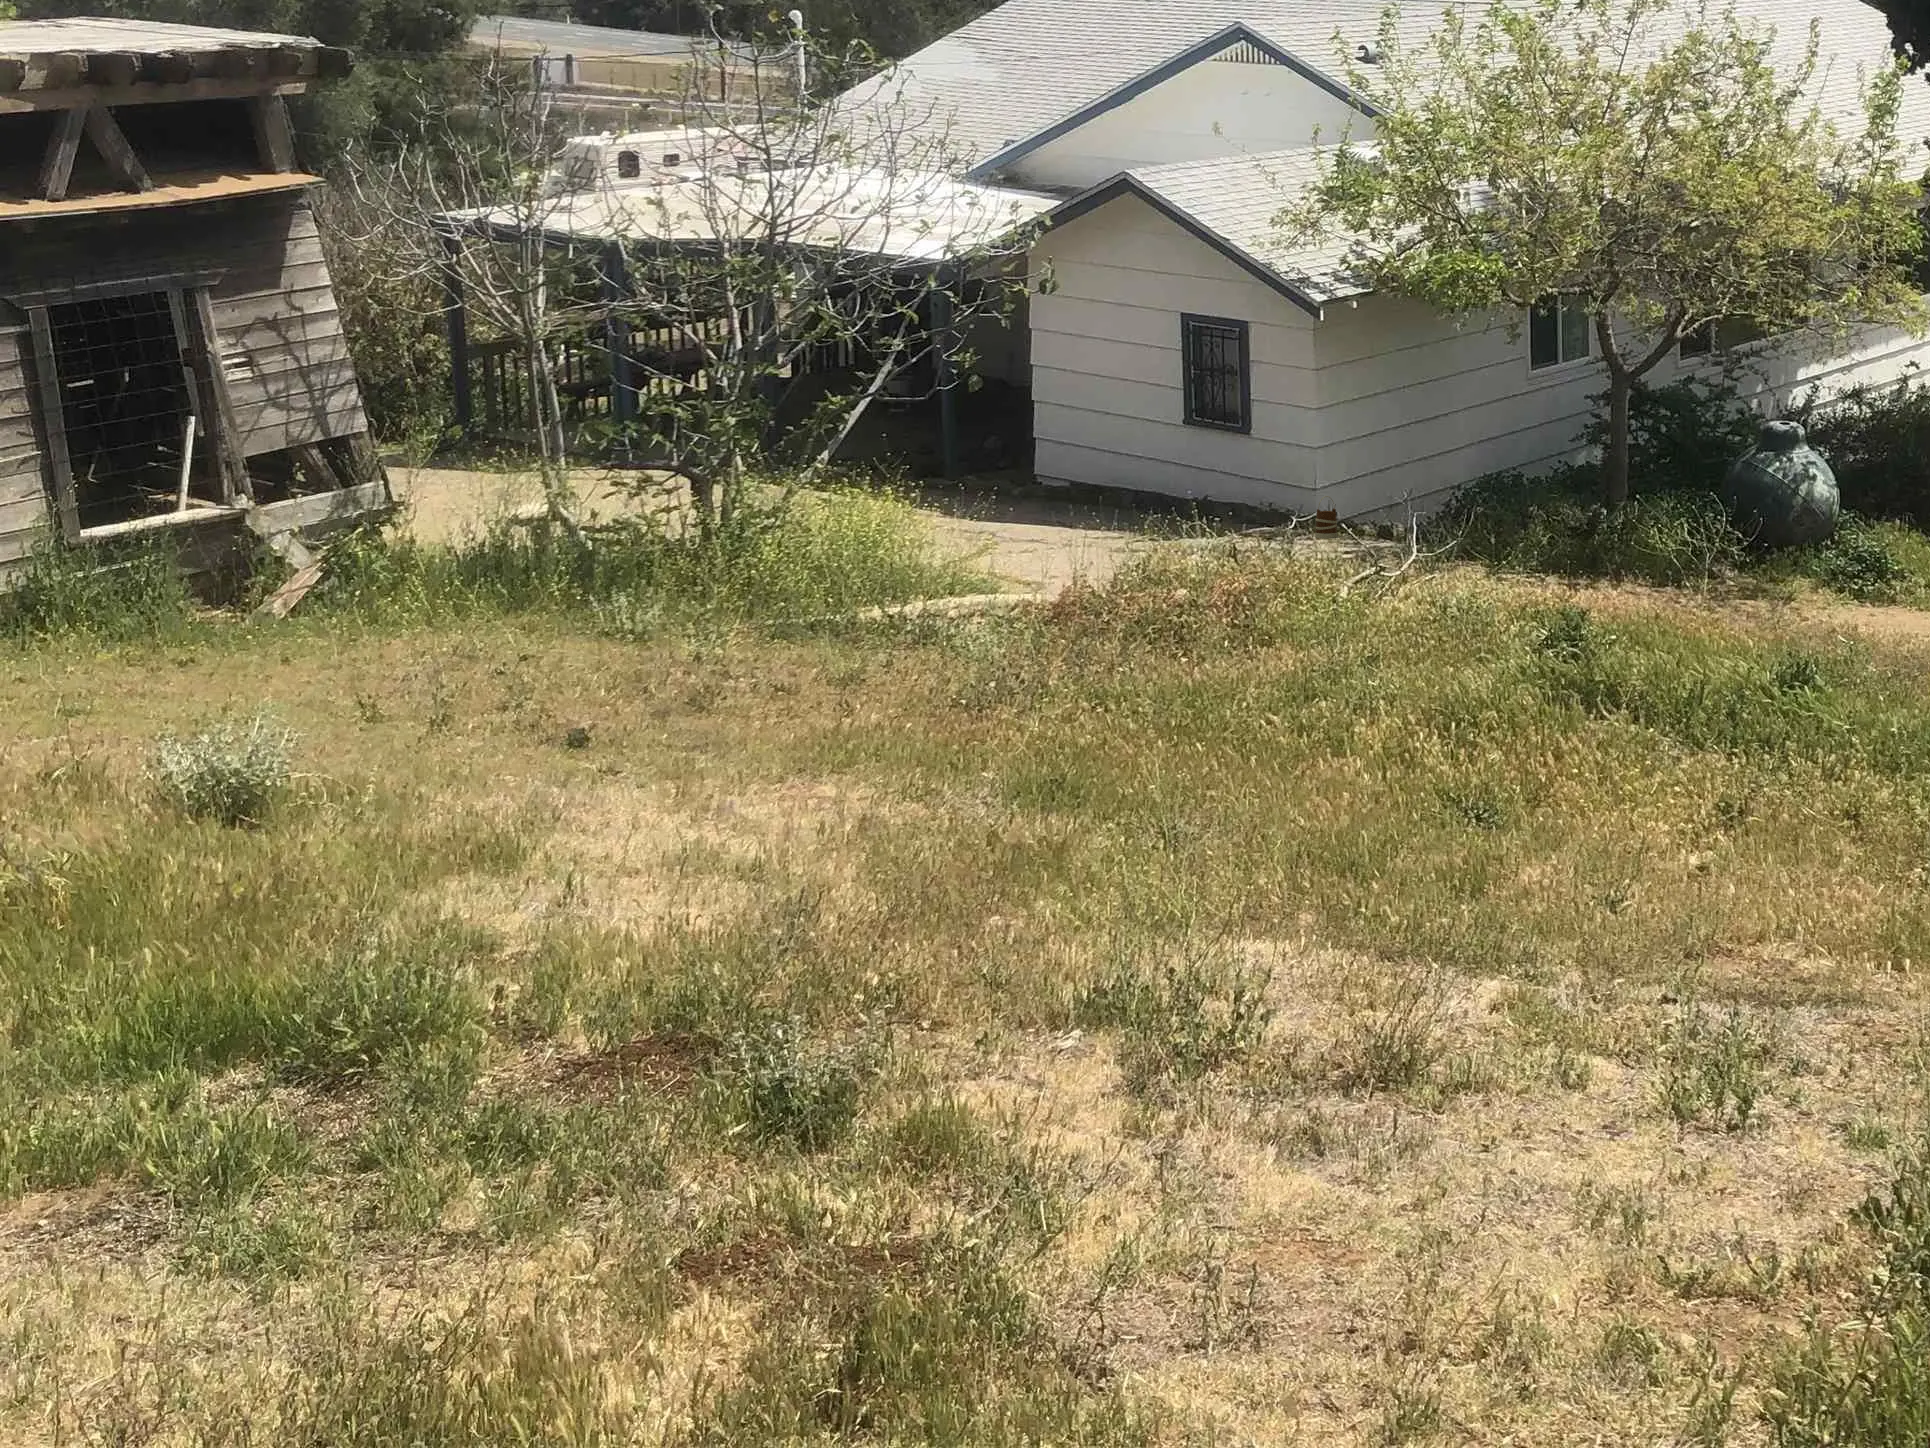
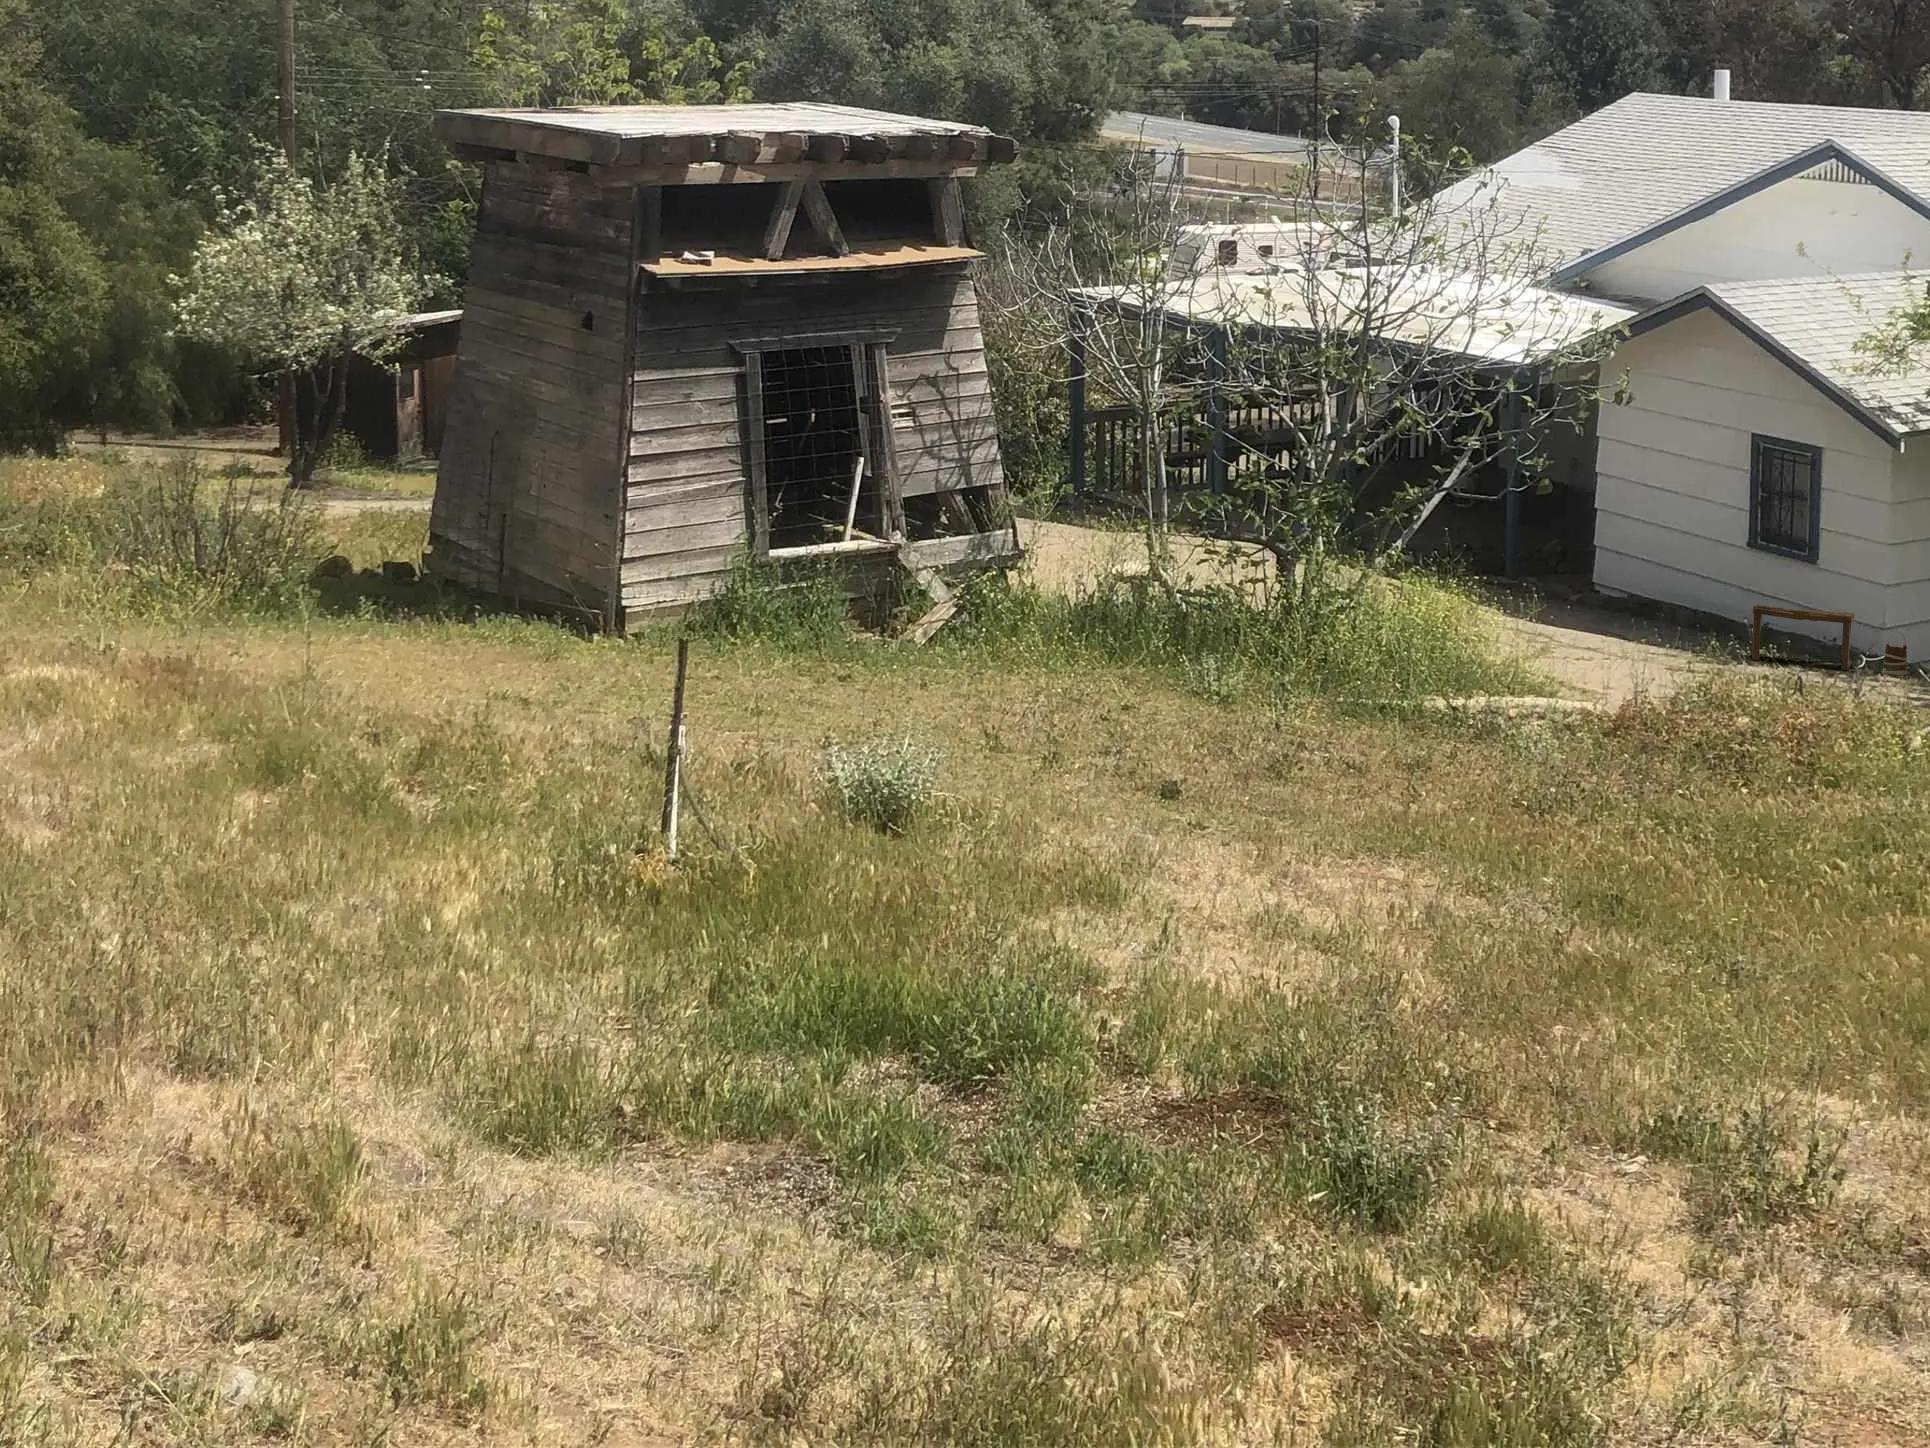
bench: none [1189,483,1286,539] -> present [1750,604,1855,671]

